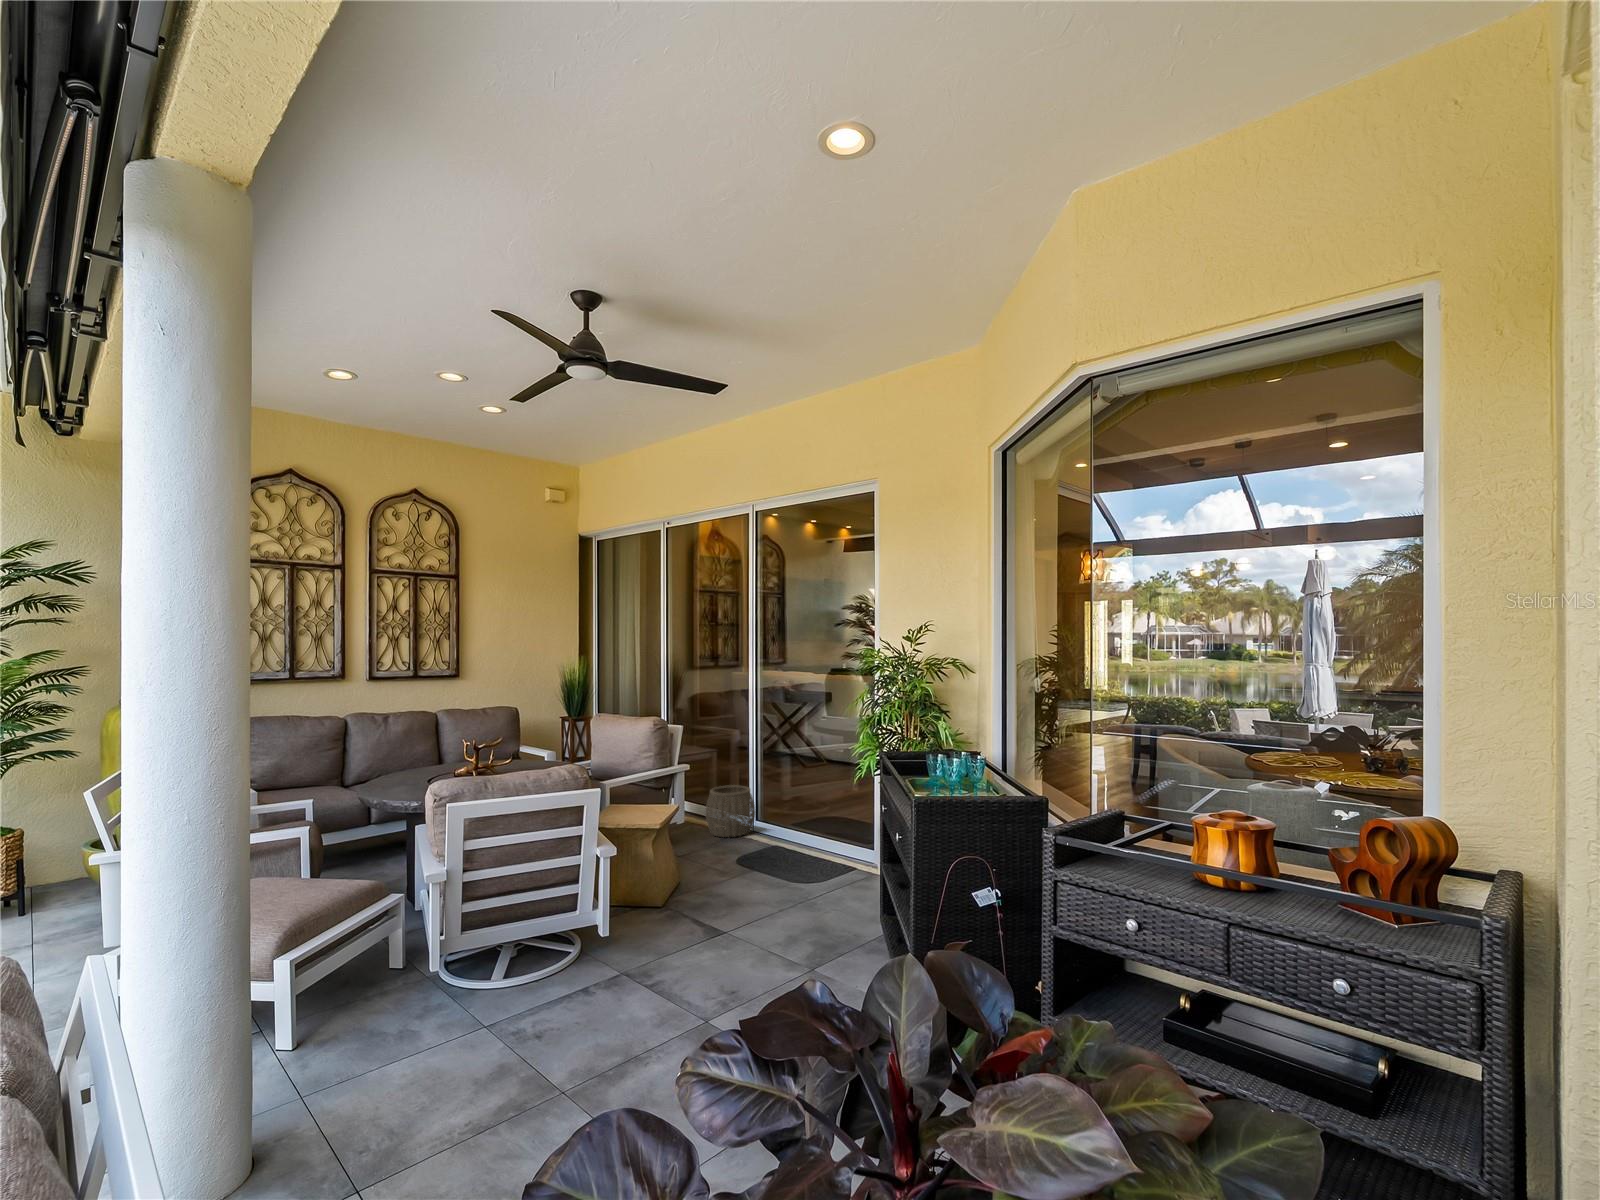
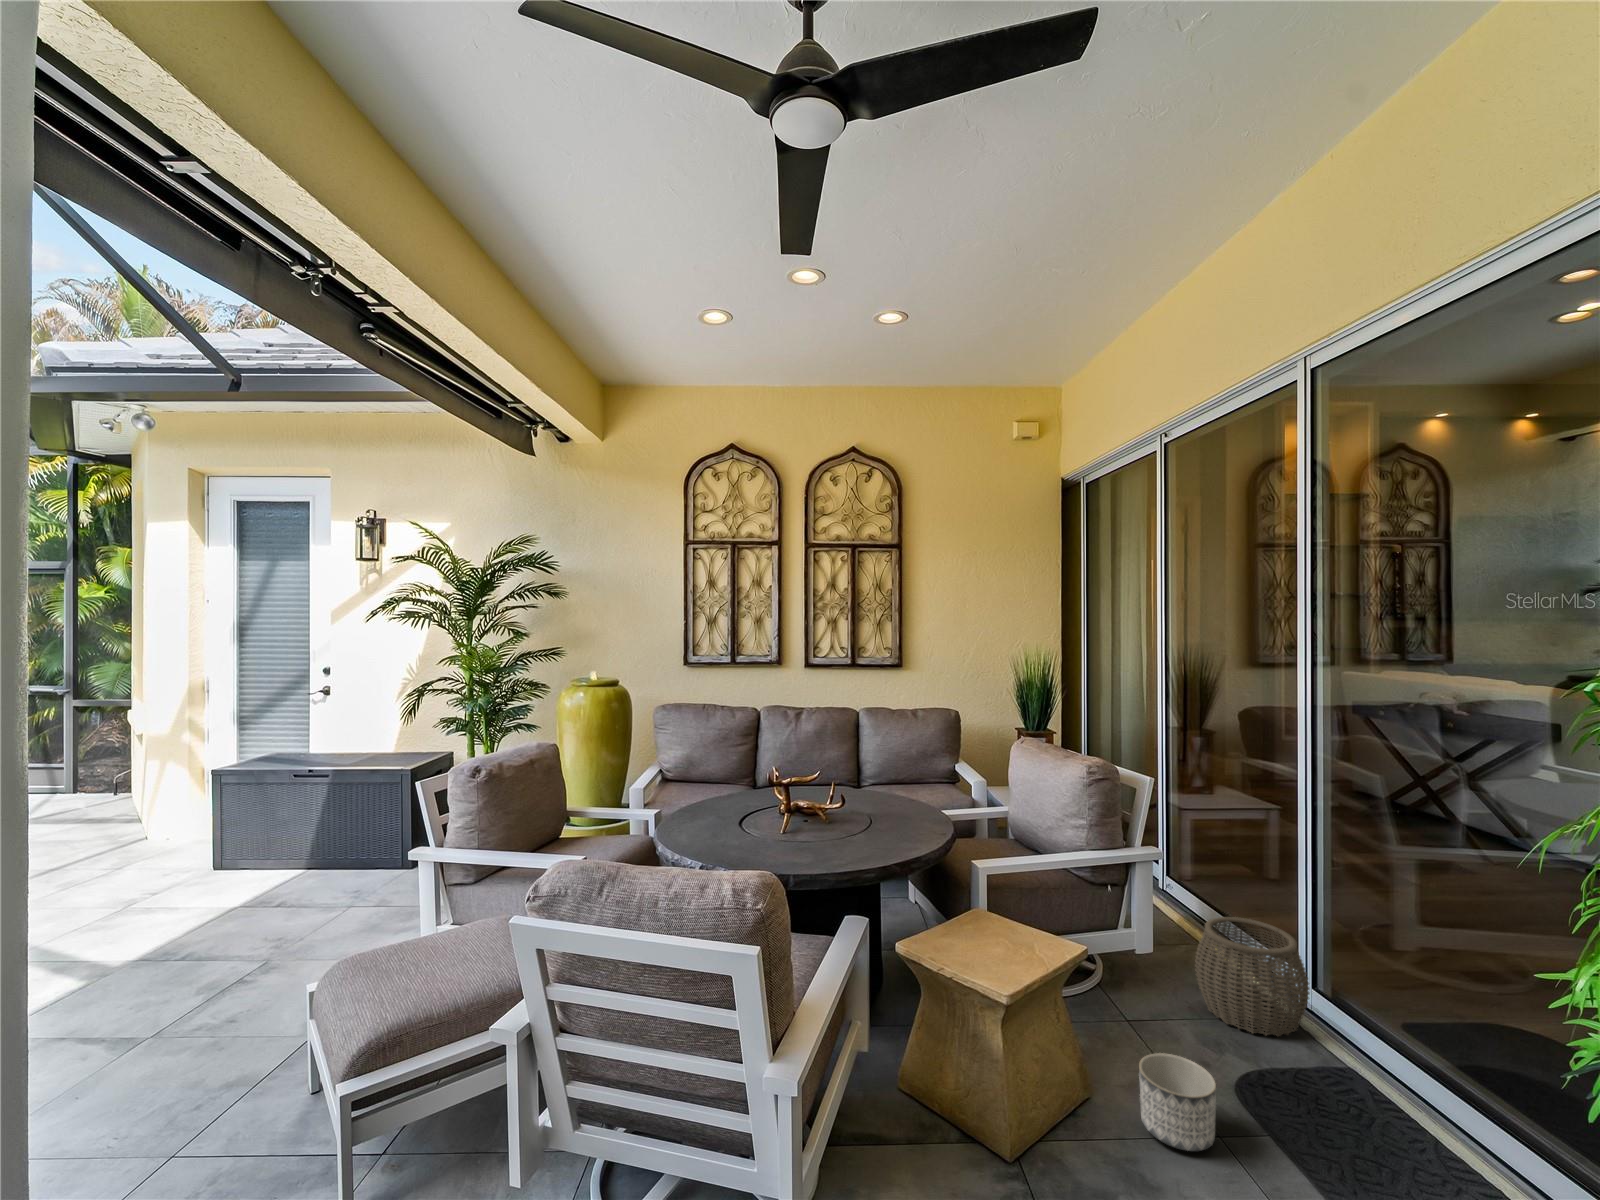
planter: none [707,838,740,874] -> present [1139,1053,1216,1151]

